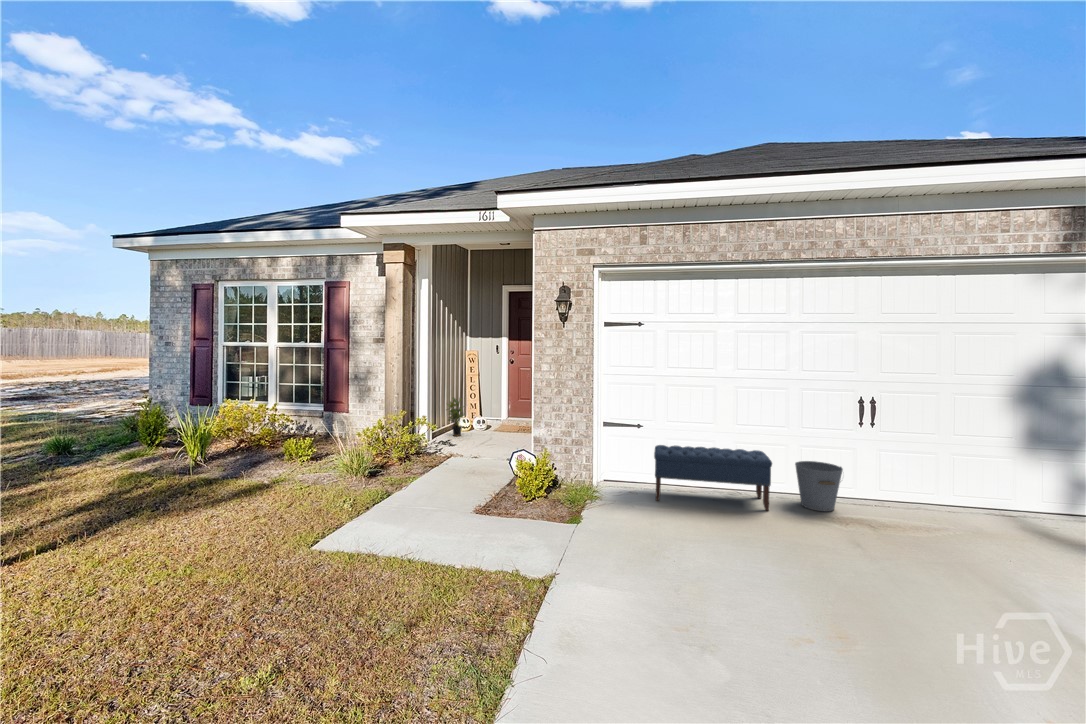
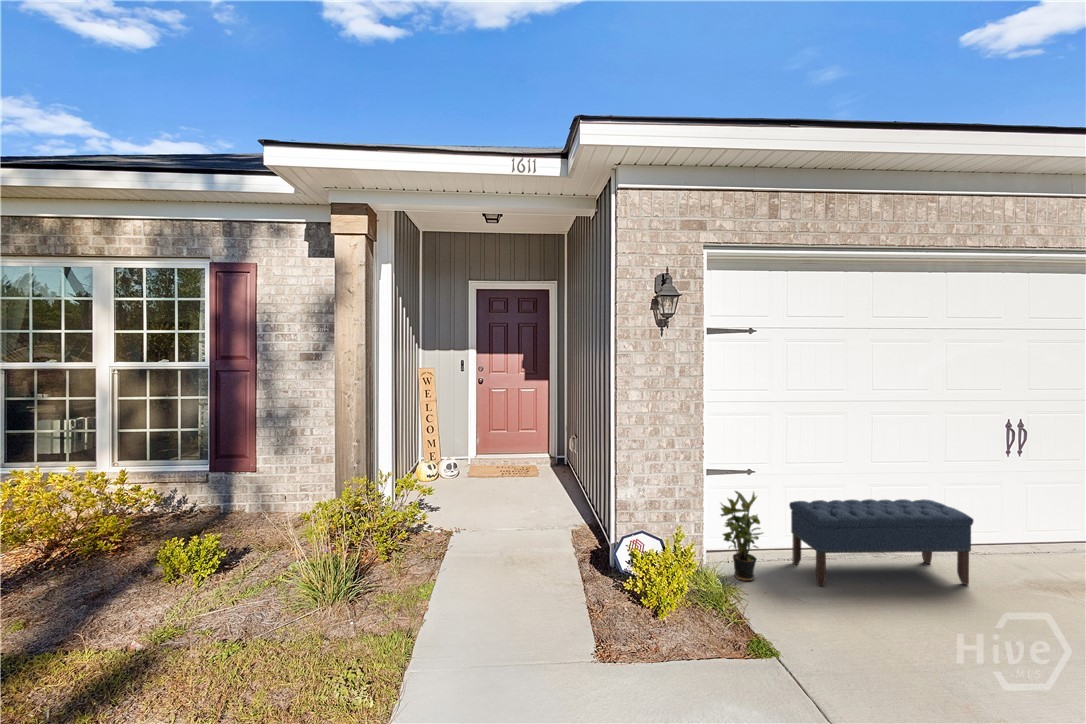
potted plant: present [447,398,464,436] -> present [721,491,763,581]
bucket: present [795,461,843,511] -> none [971,508,1046,576]

